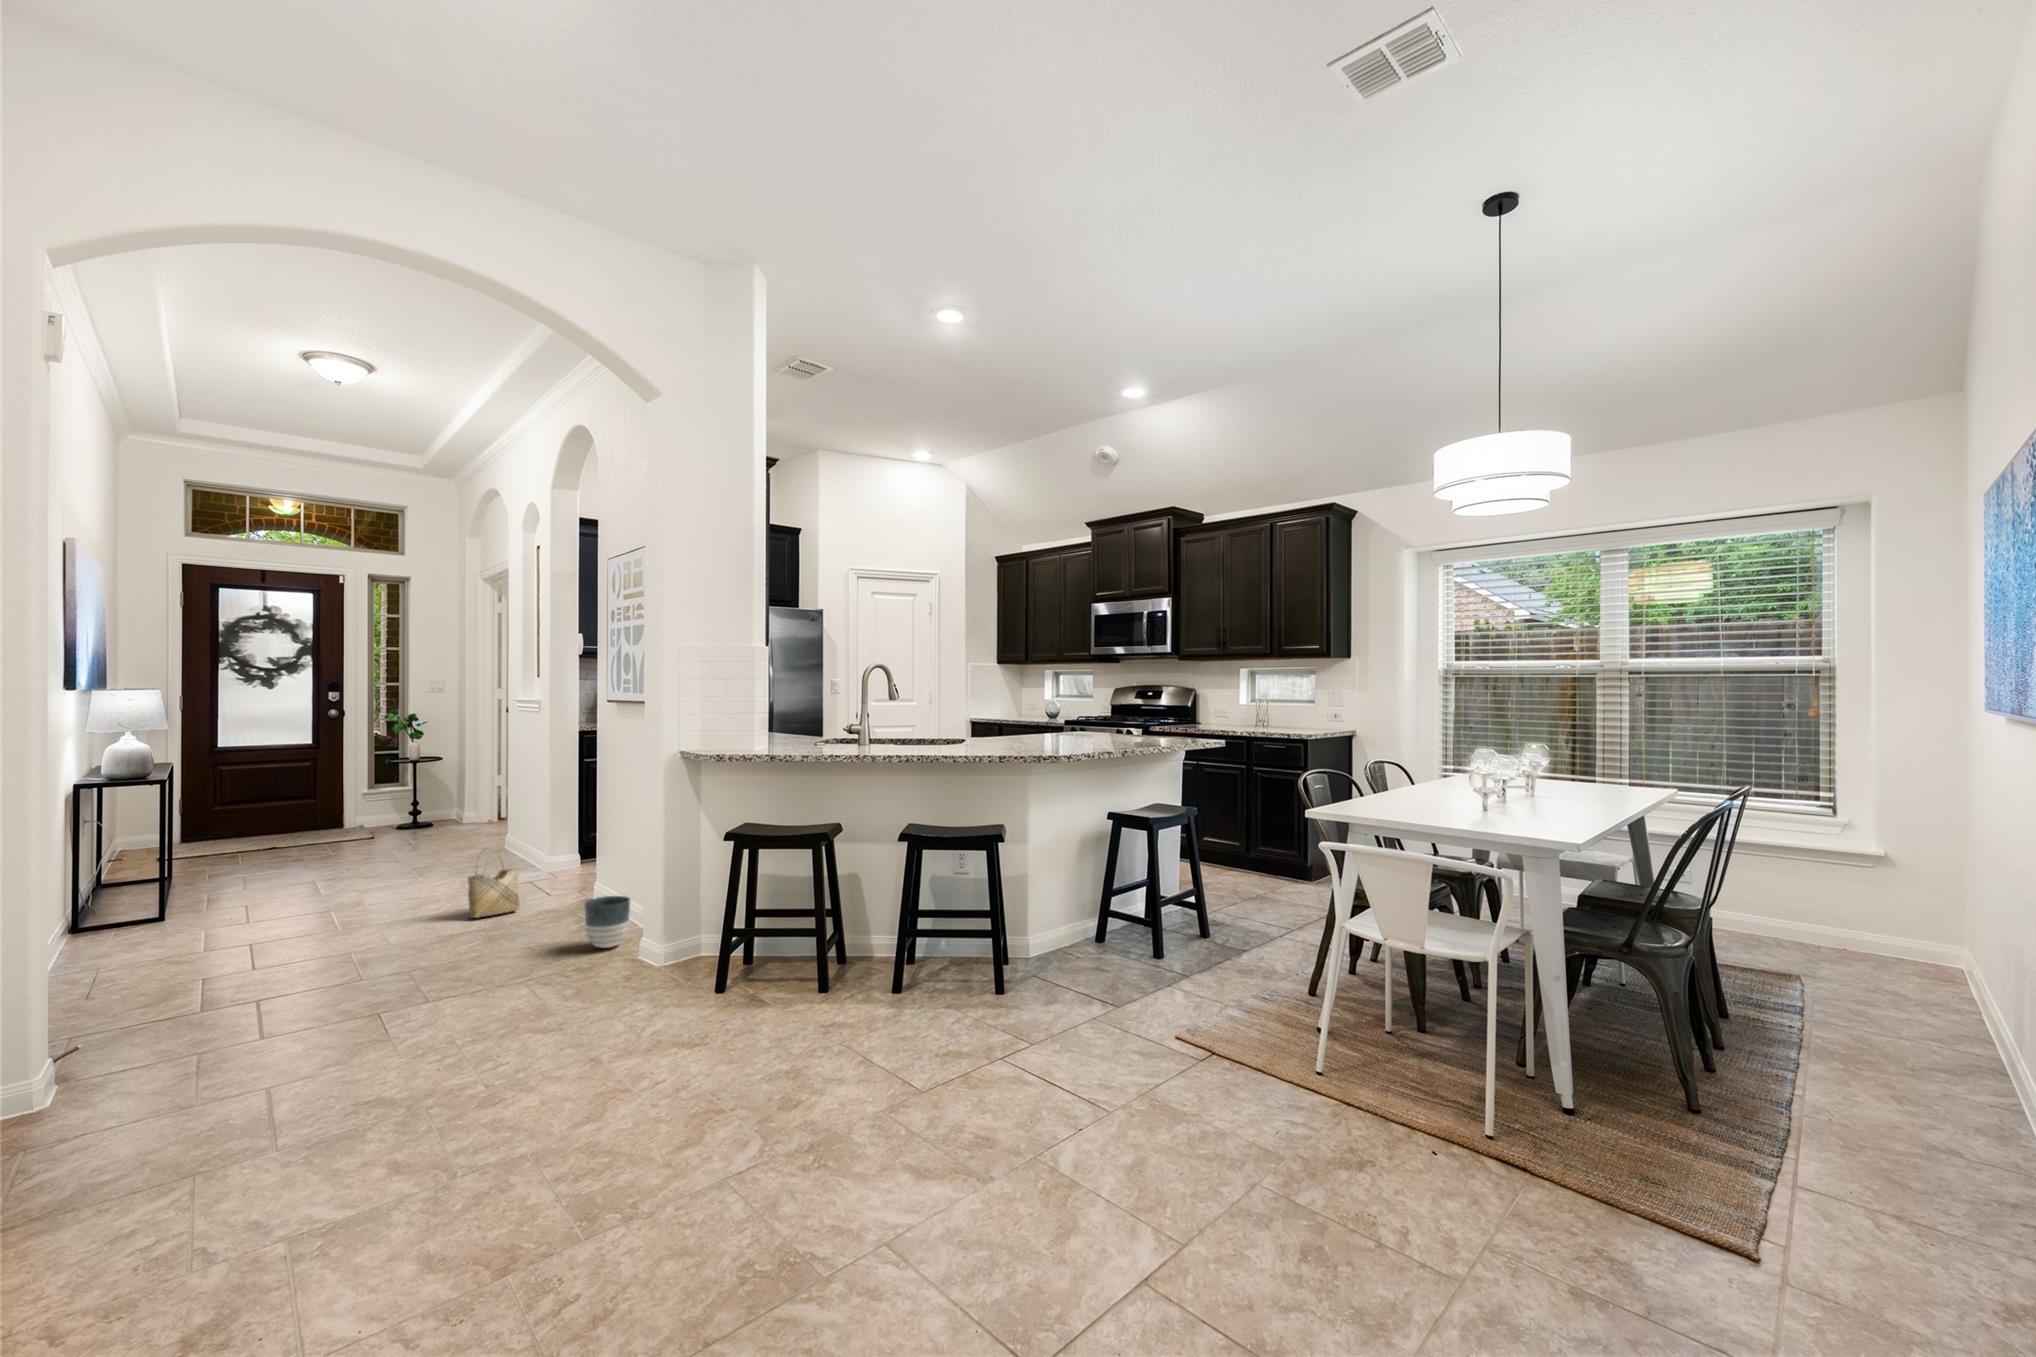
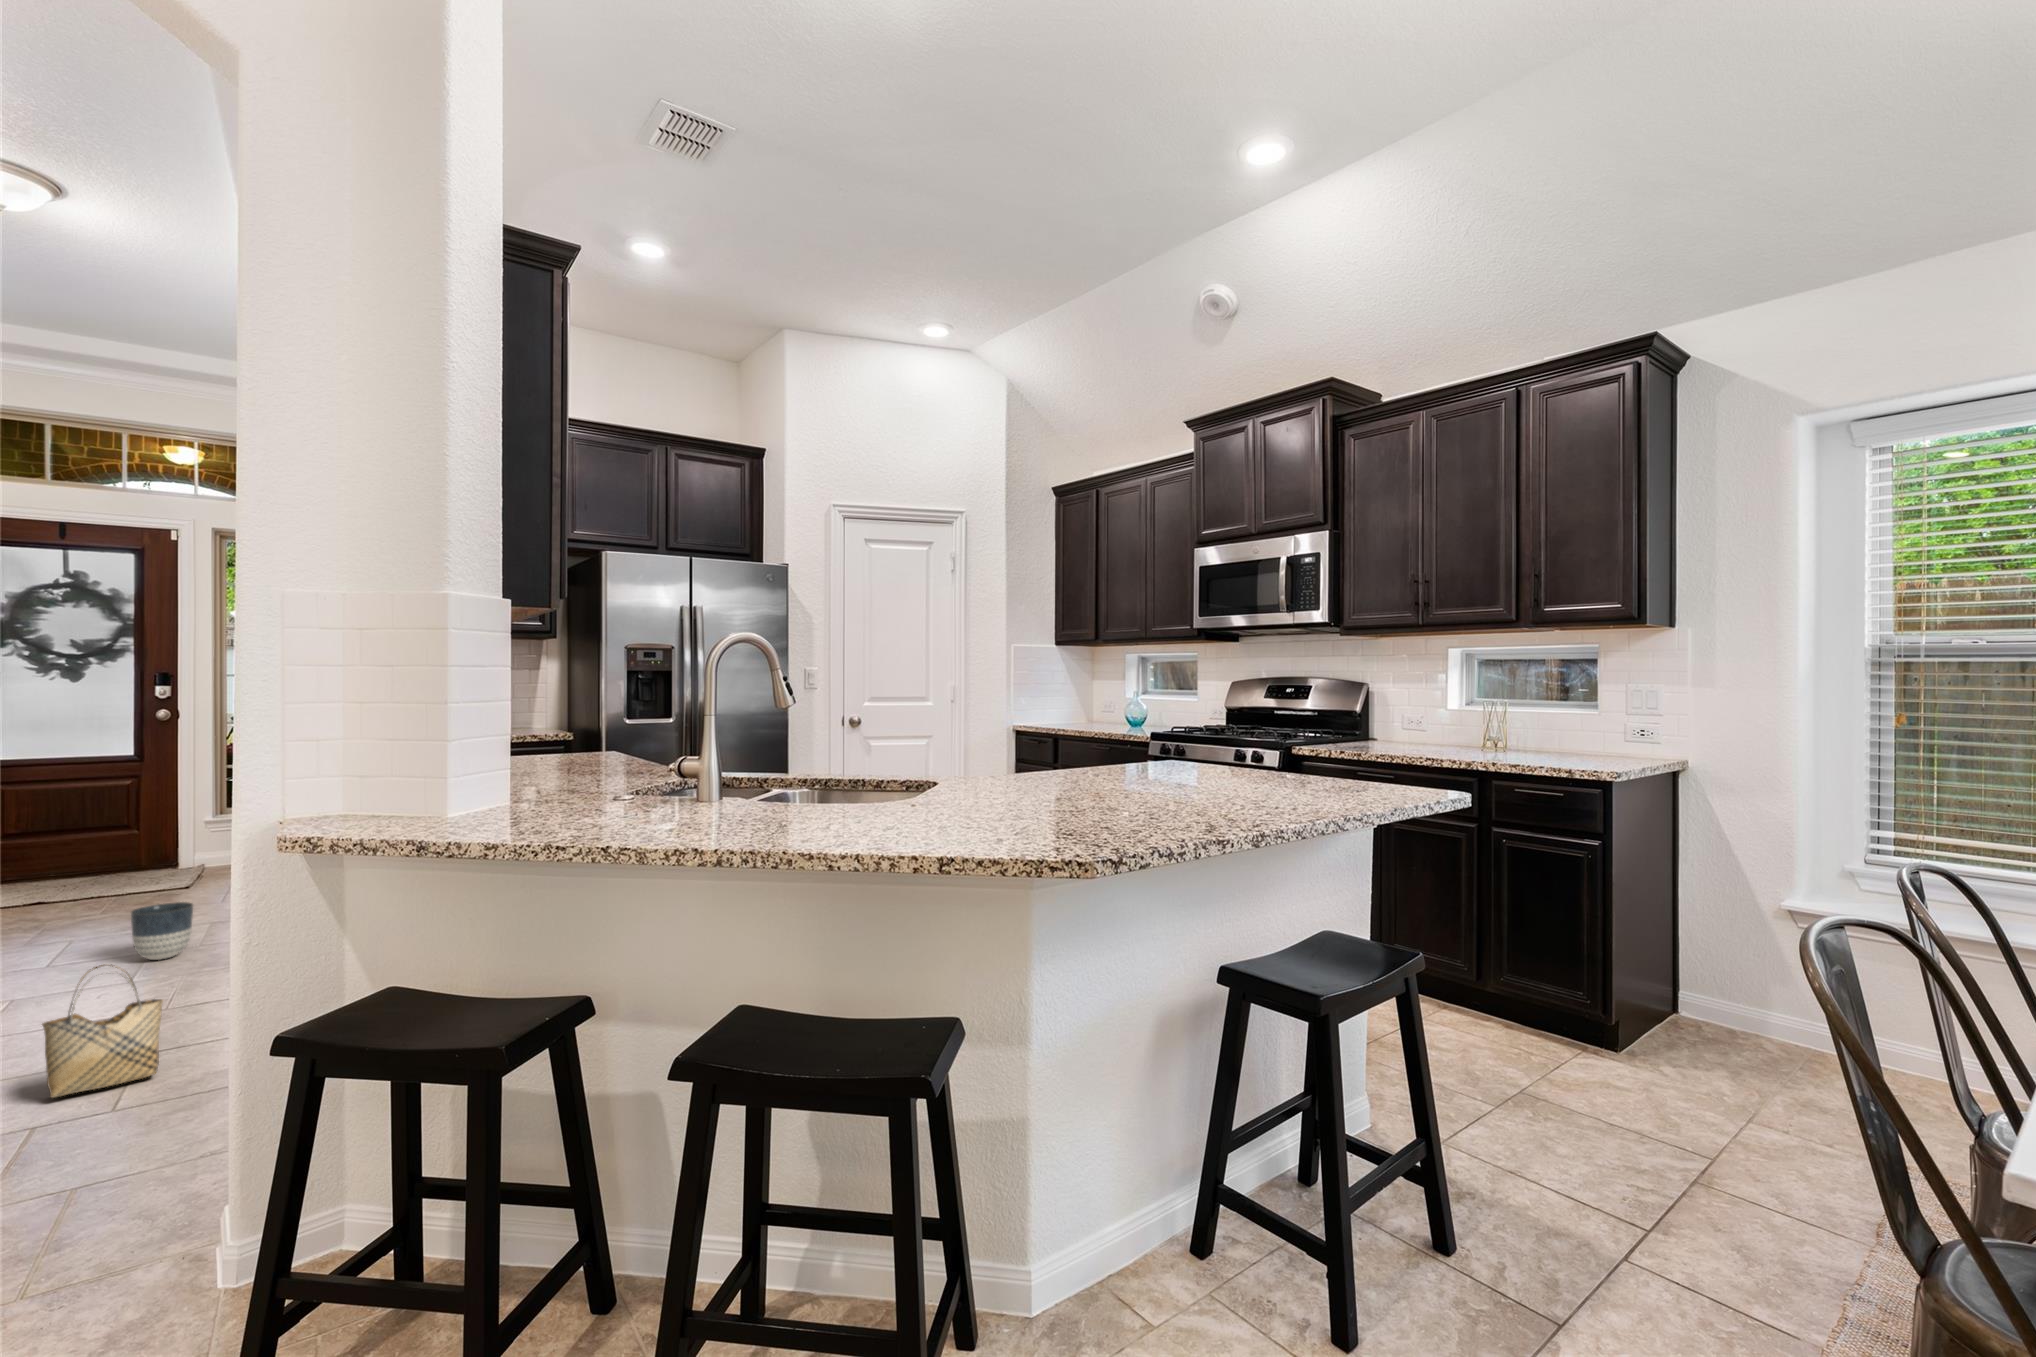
planter: present [584,896,630,948] -> present [131,902,193,960]

